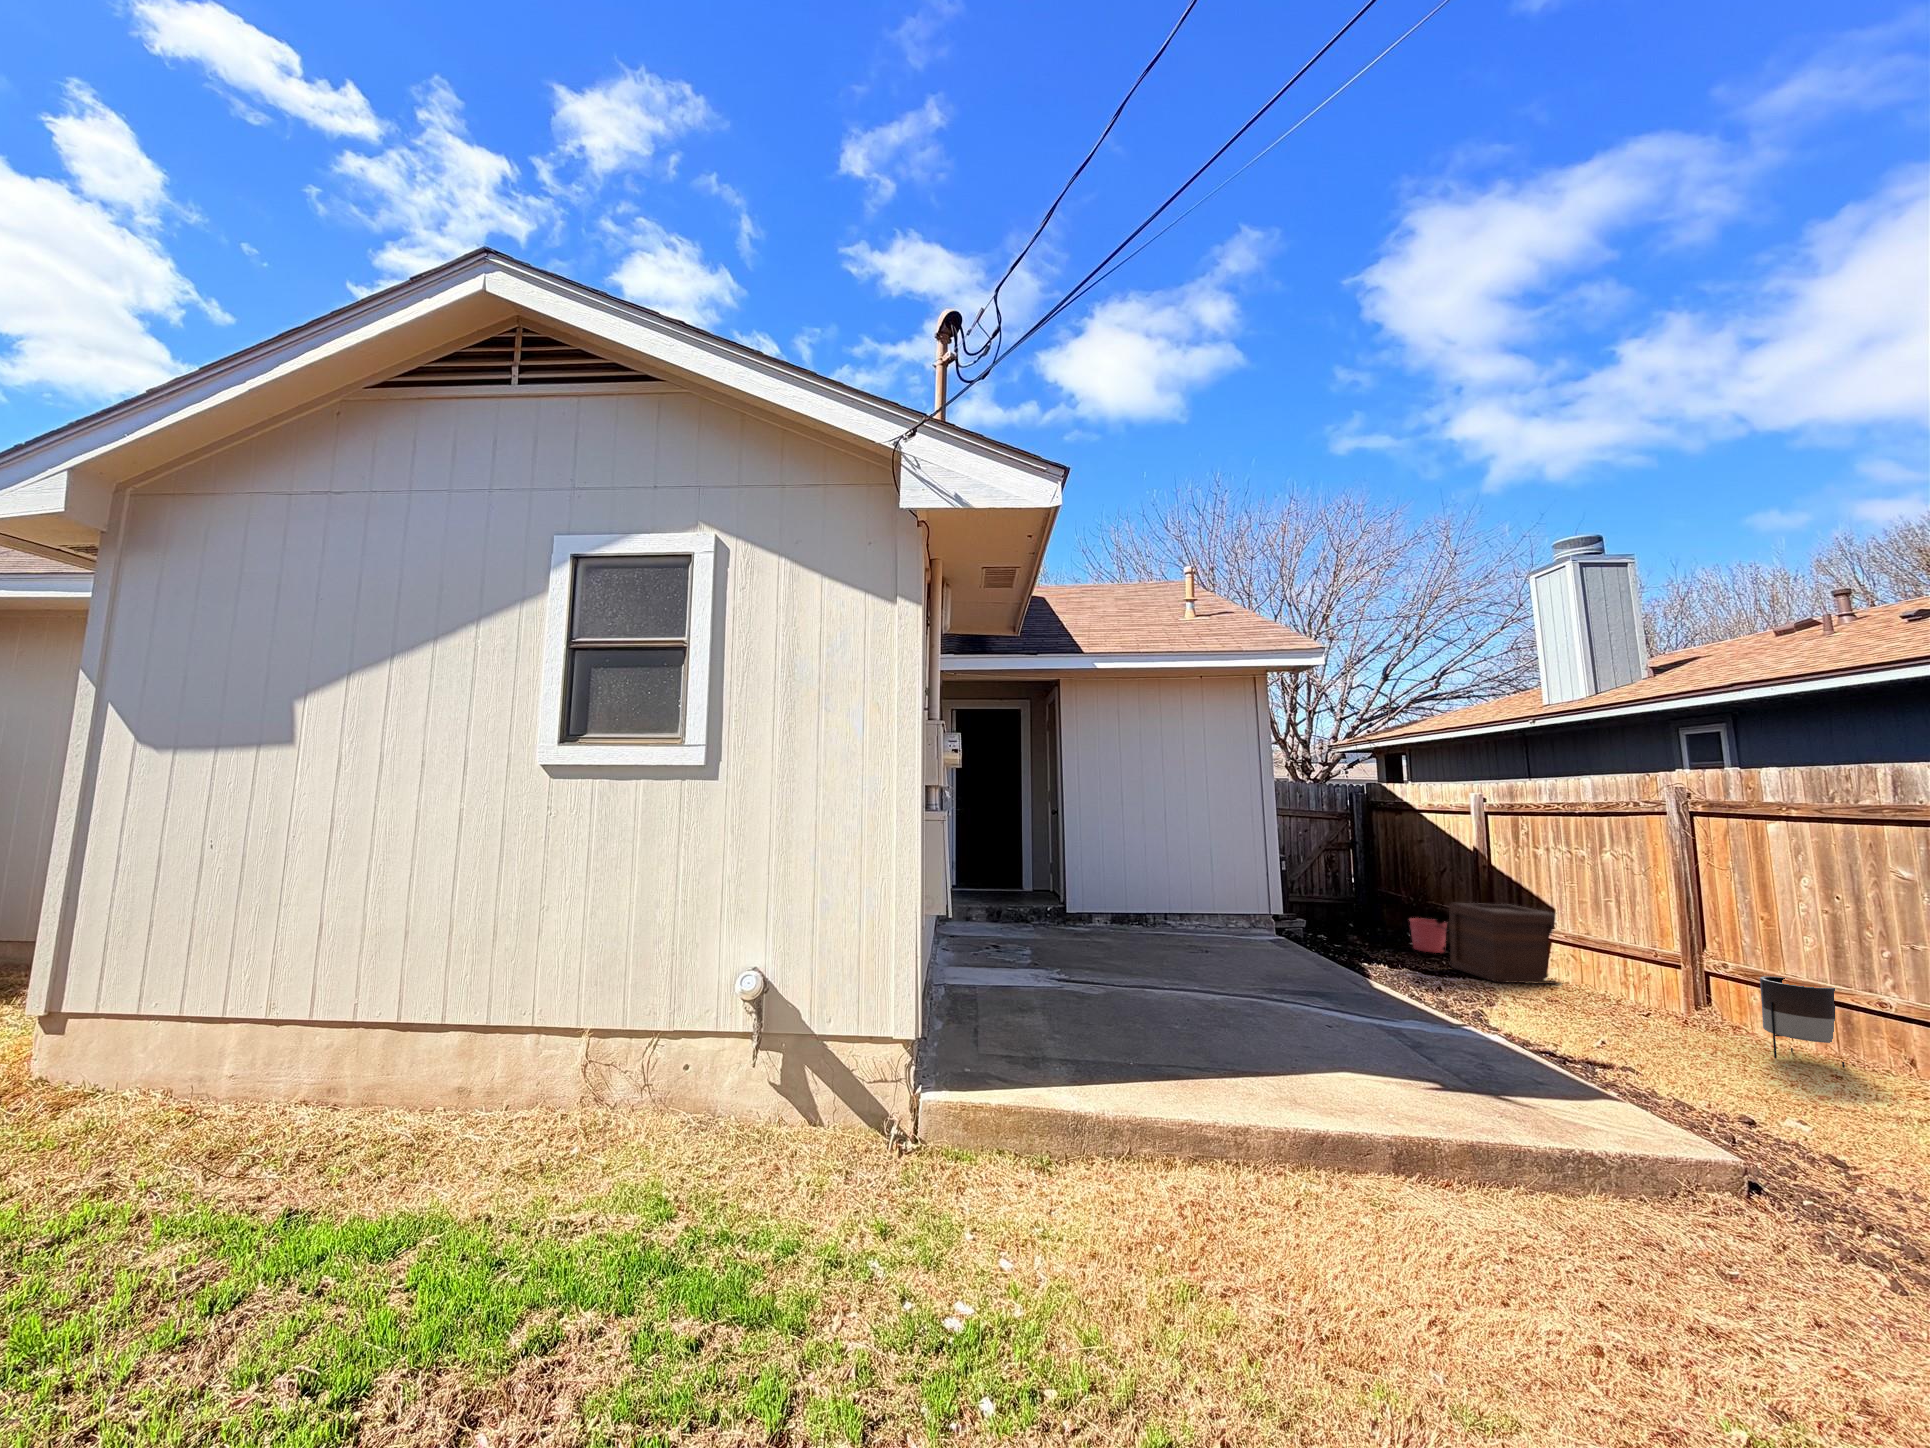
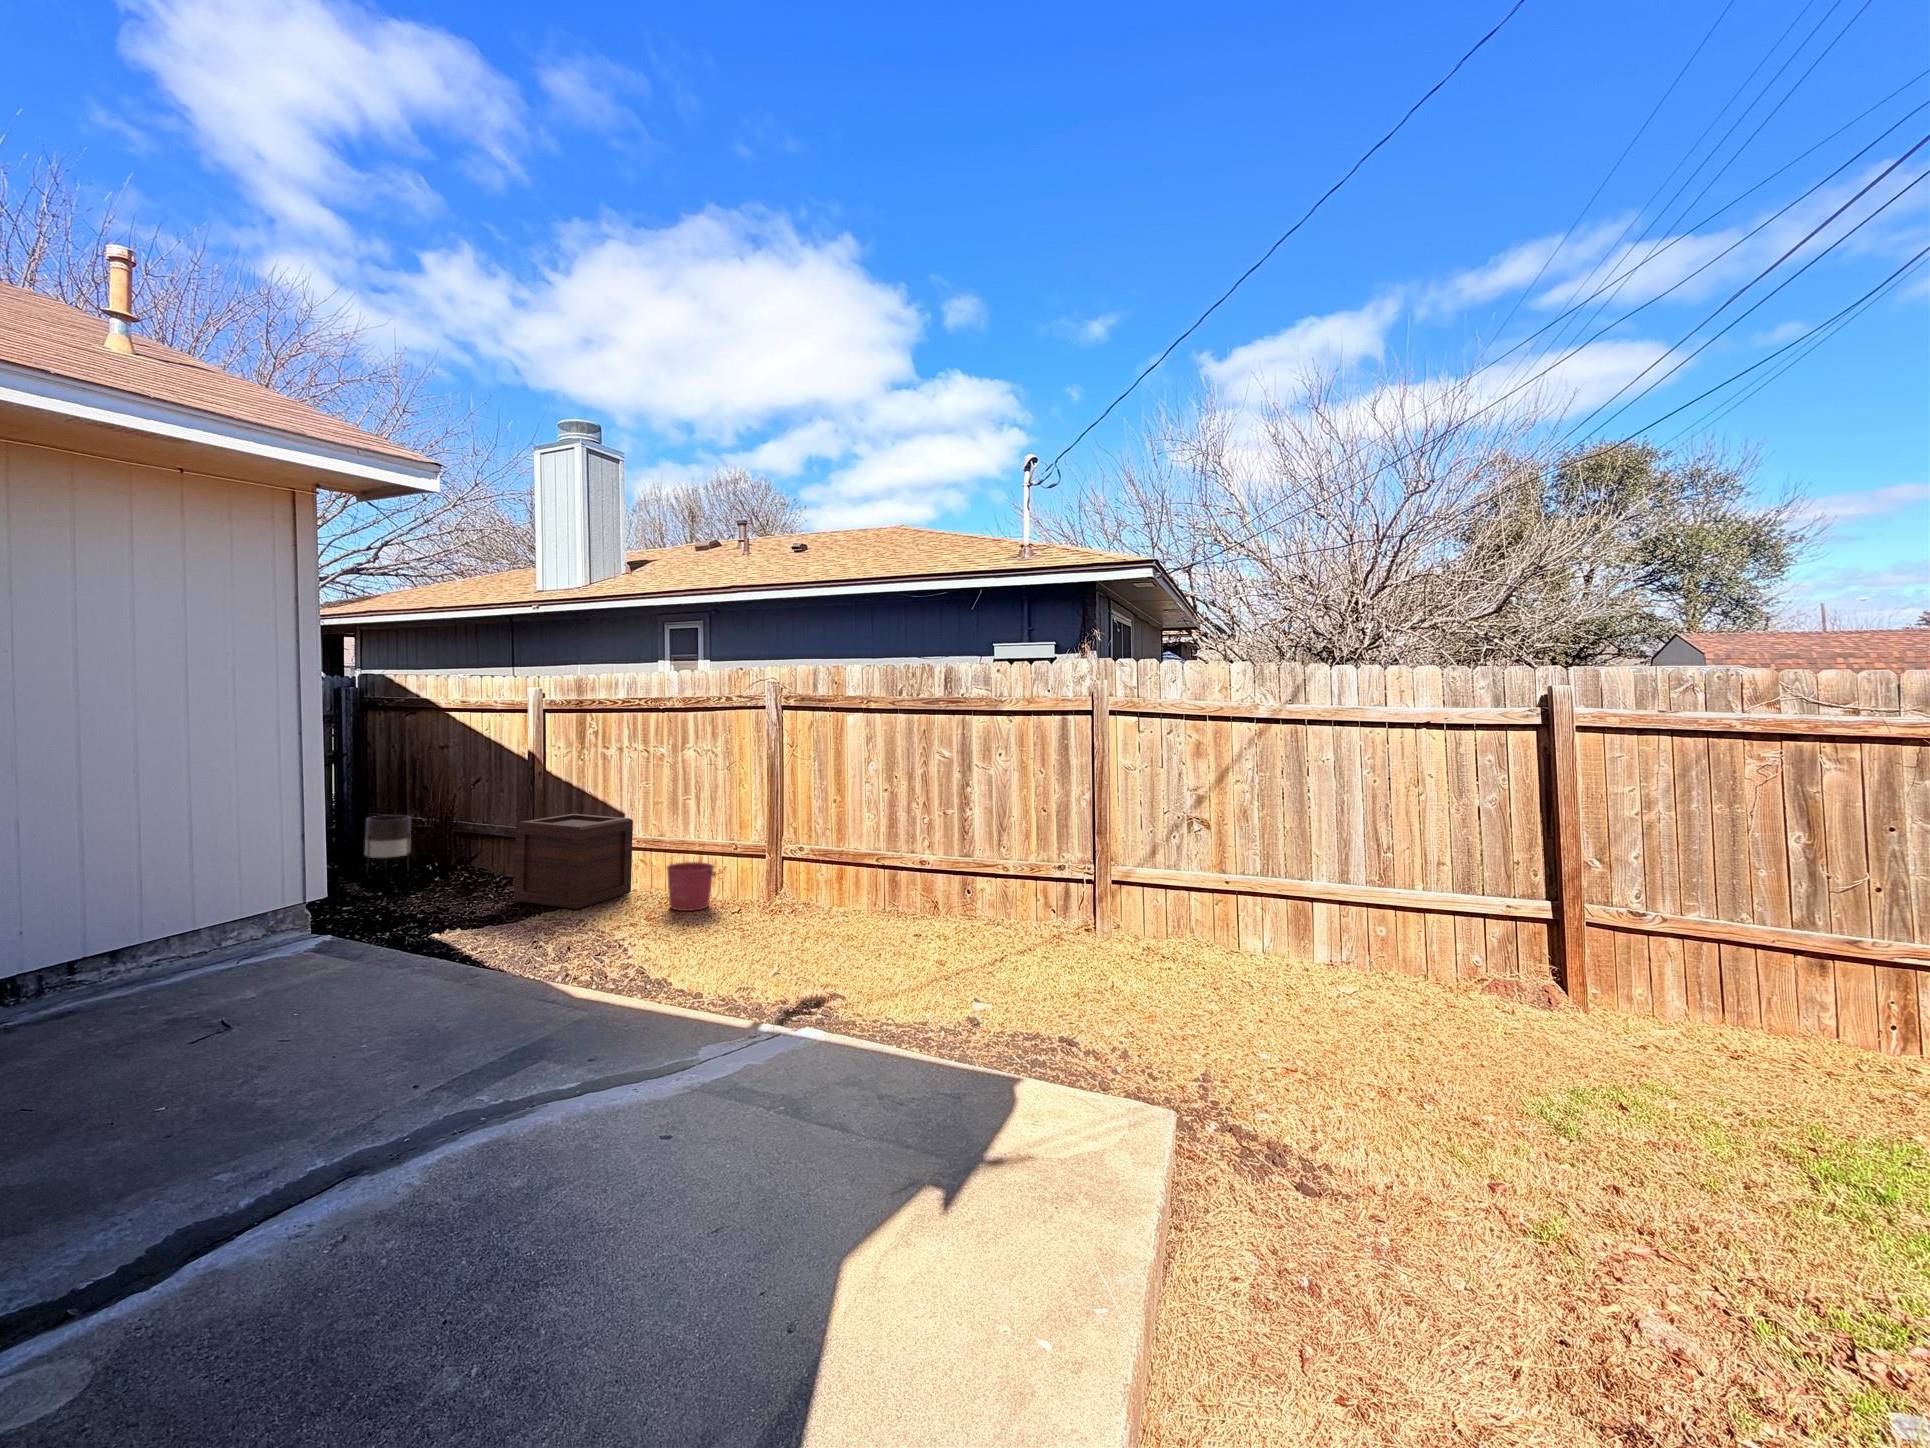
bucket: present [1410,918,1447,953] -> present [666,862,716,911]
planter: present [1760,976,1845,1067] -> present [365,815,411,870]

